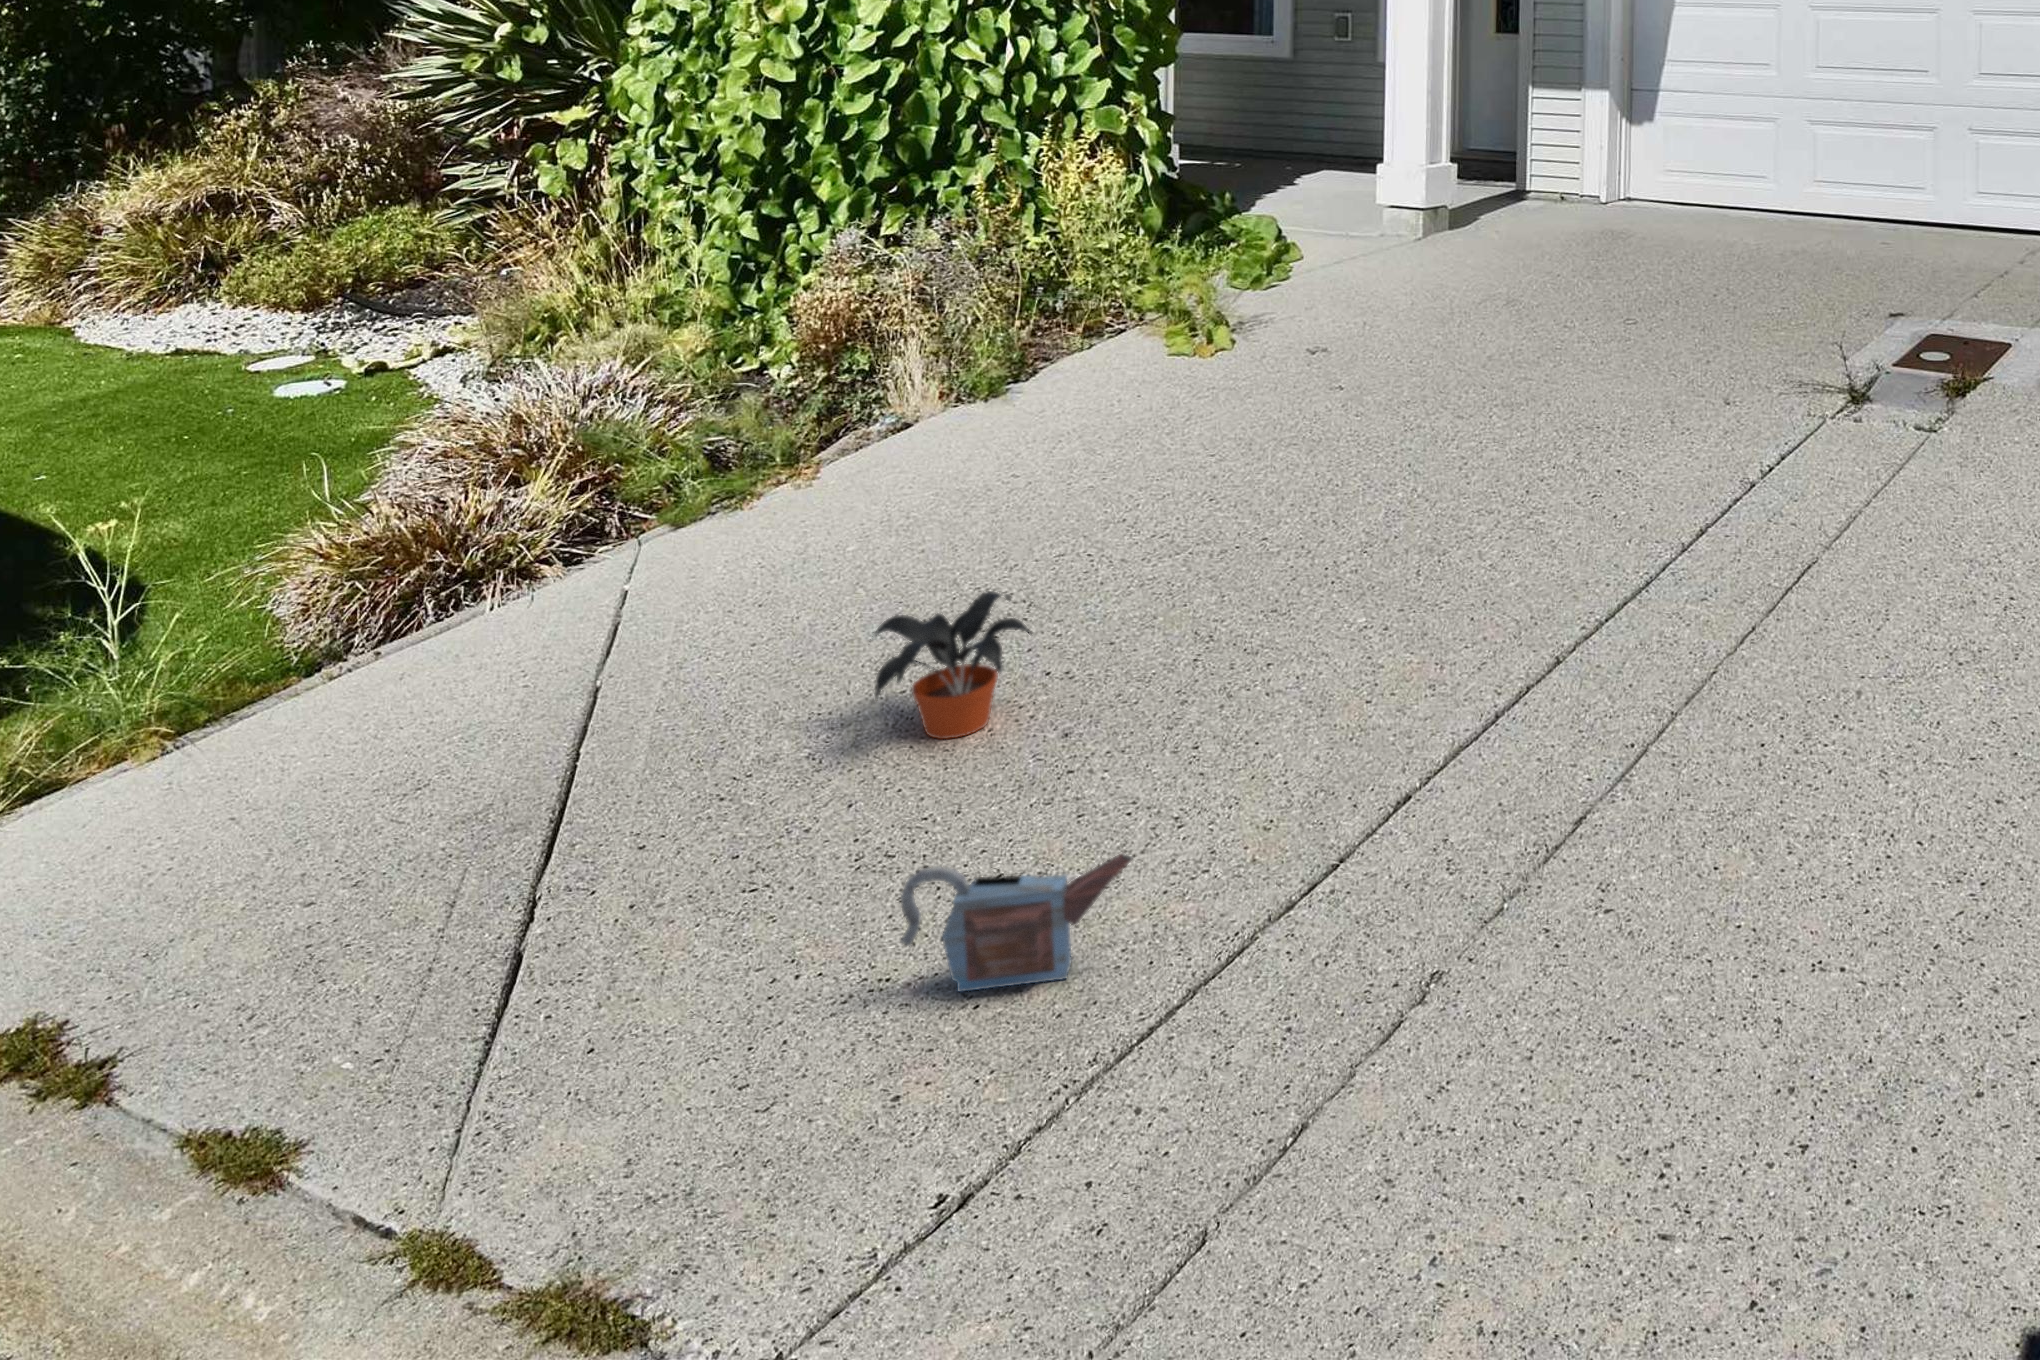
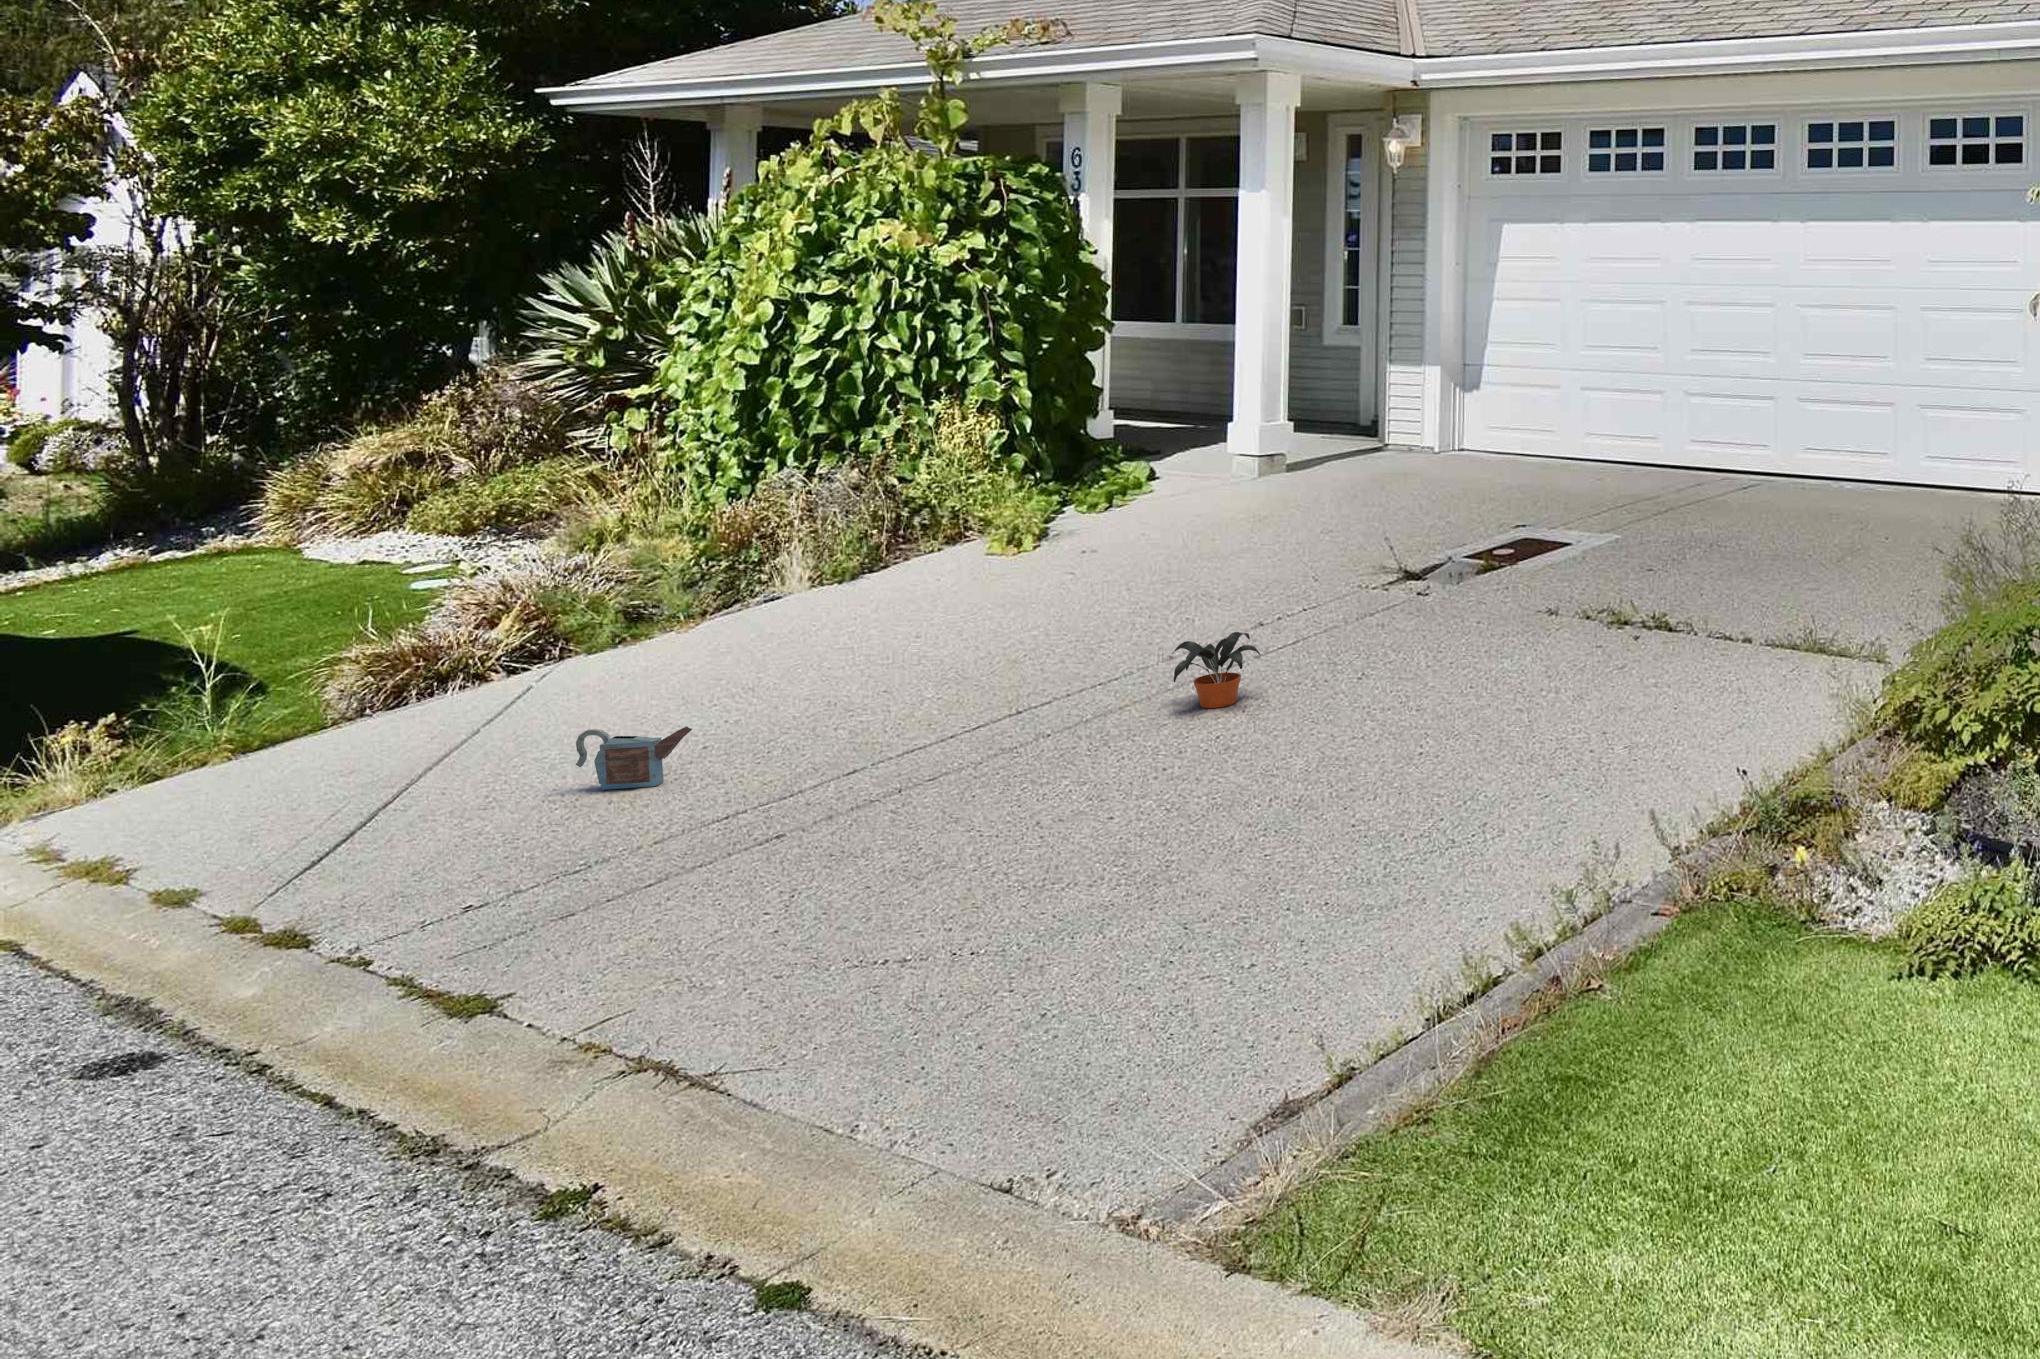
potted plant: present [875,591,1030,739] -> present [1171,632,1261,708]

